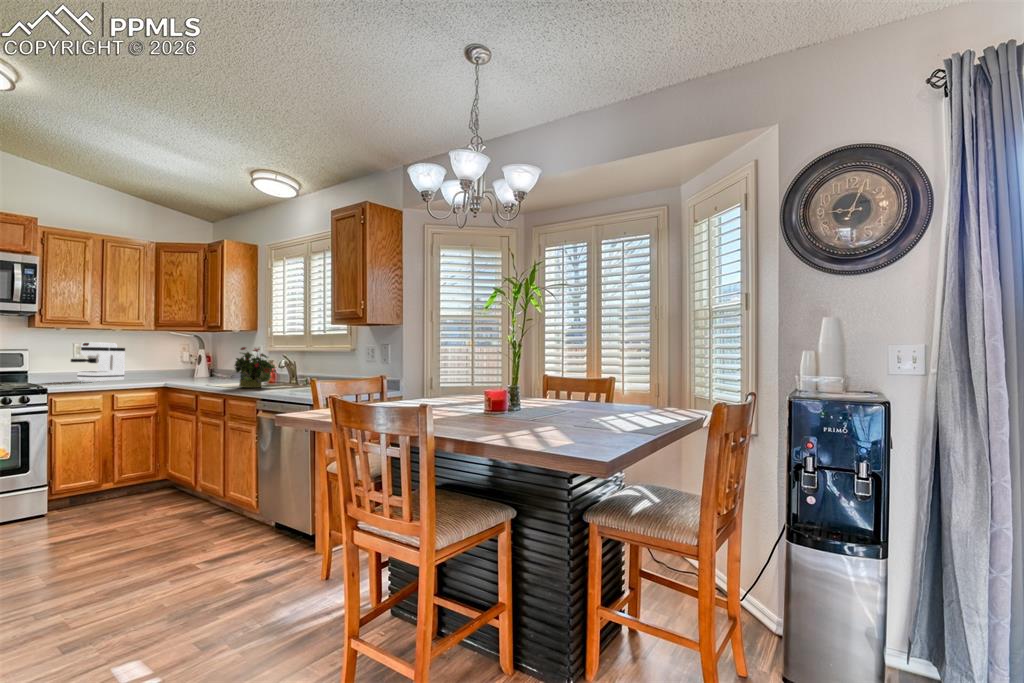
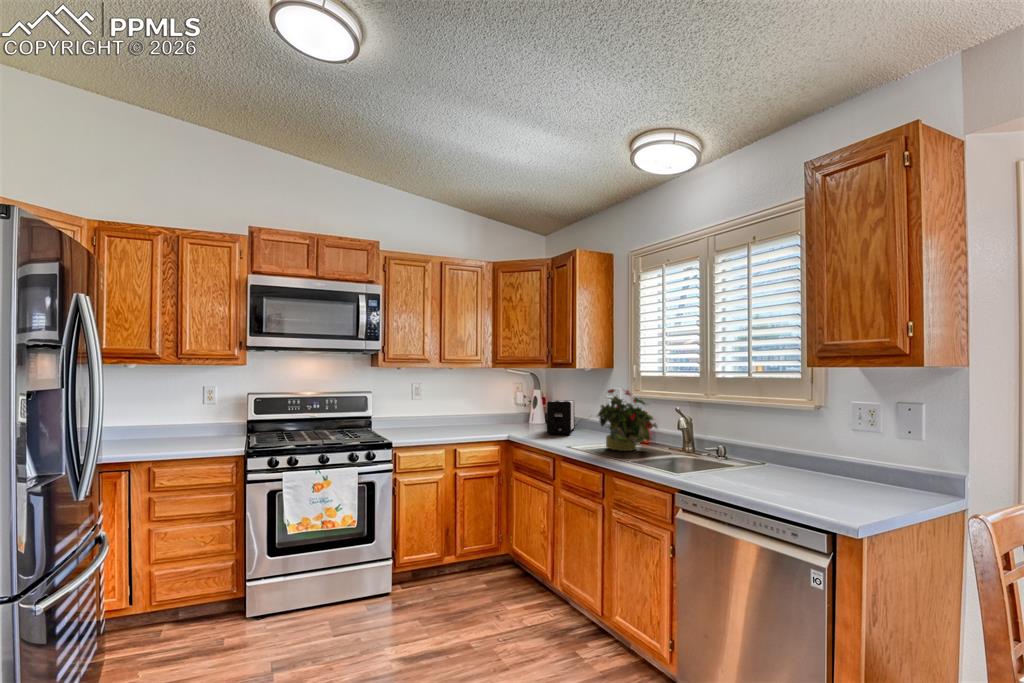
coffee maker: present [71,342,125,381] -> none [412,383,462,429]
toaster: none [201,358,229,382] -> present [547,400,575,435]

